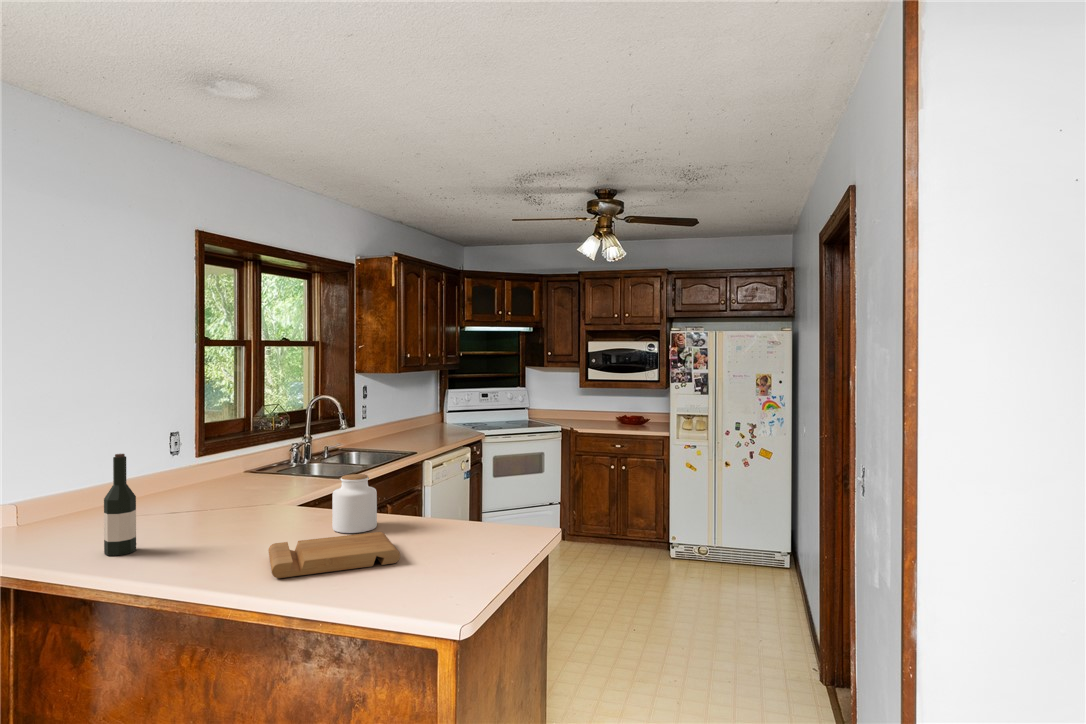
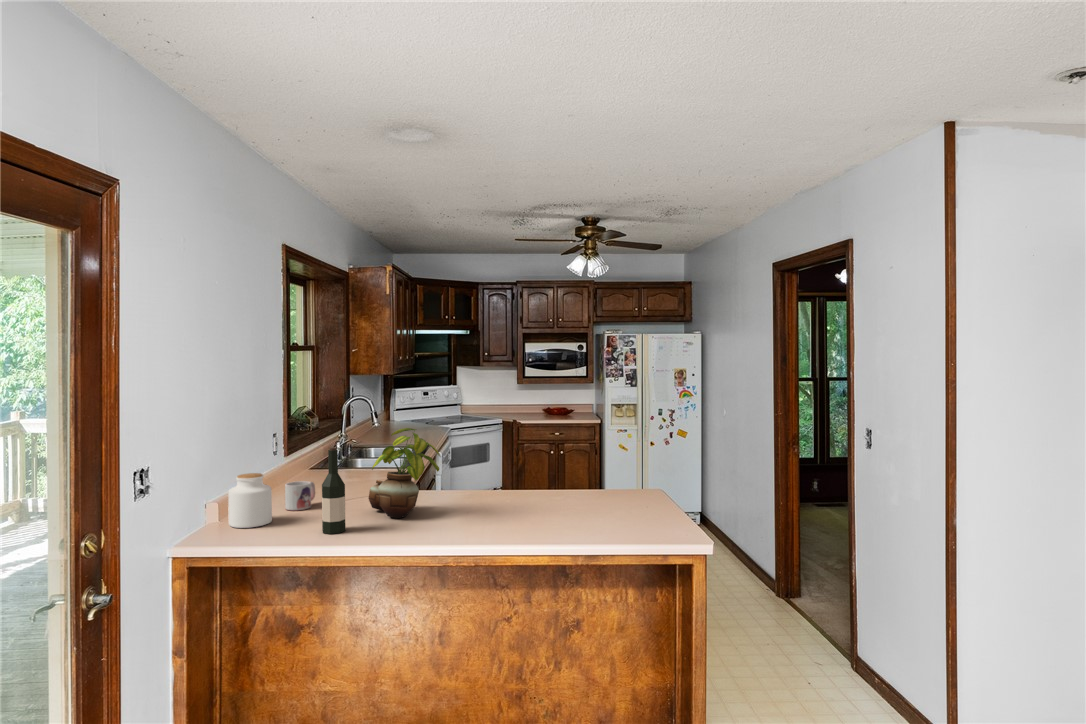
potted plant: none [188,434,269,541] -> present [368,428,441,518]
jar: present [332,474,377,533] -> present [228,473,272,528]
mug: none [136,488,180,521] -> present [285,481,315,510]
cutting board: present [268,532,400,578] -> none [466,499,572,534]

